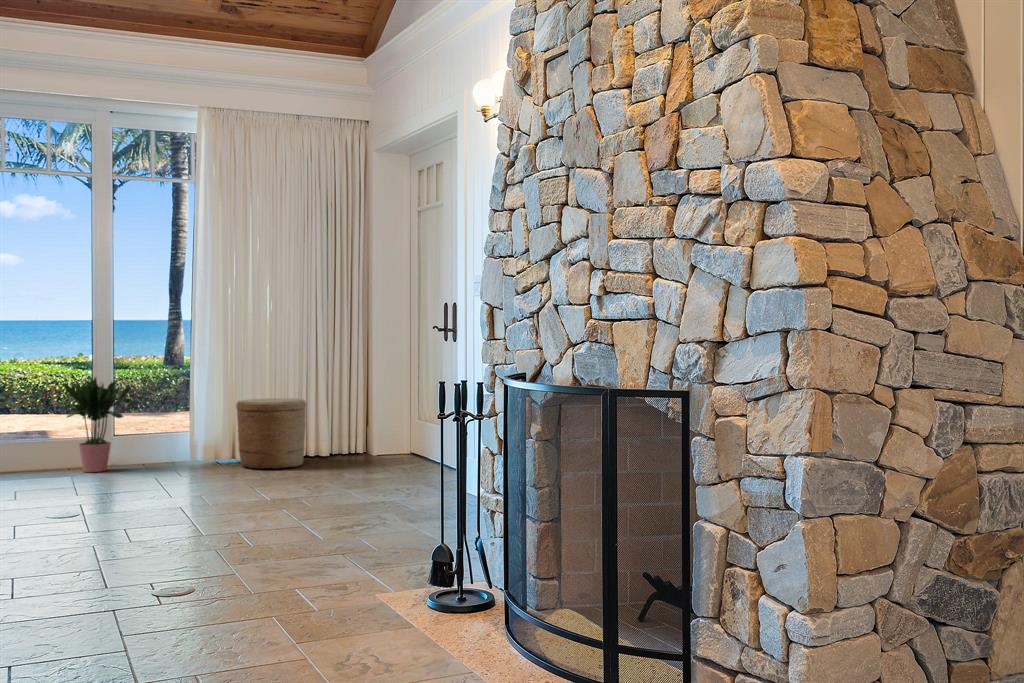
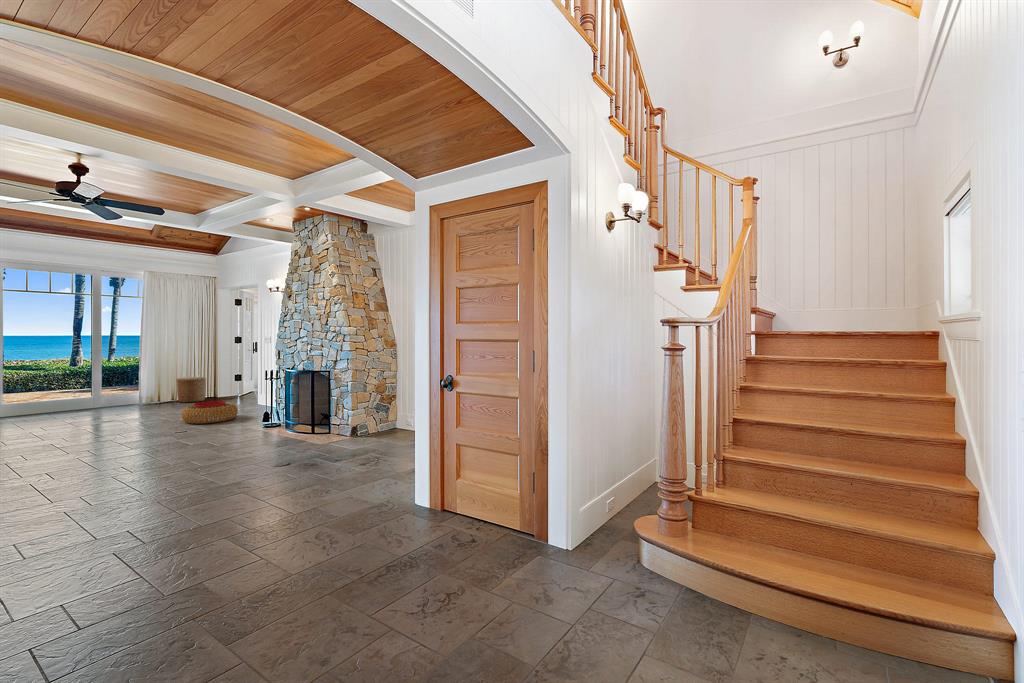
potted plant: present [64,377,131,472] -> none [99,371,133,408]
pouf: none [191,480,355,558] -> present [182,401,238,424]

